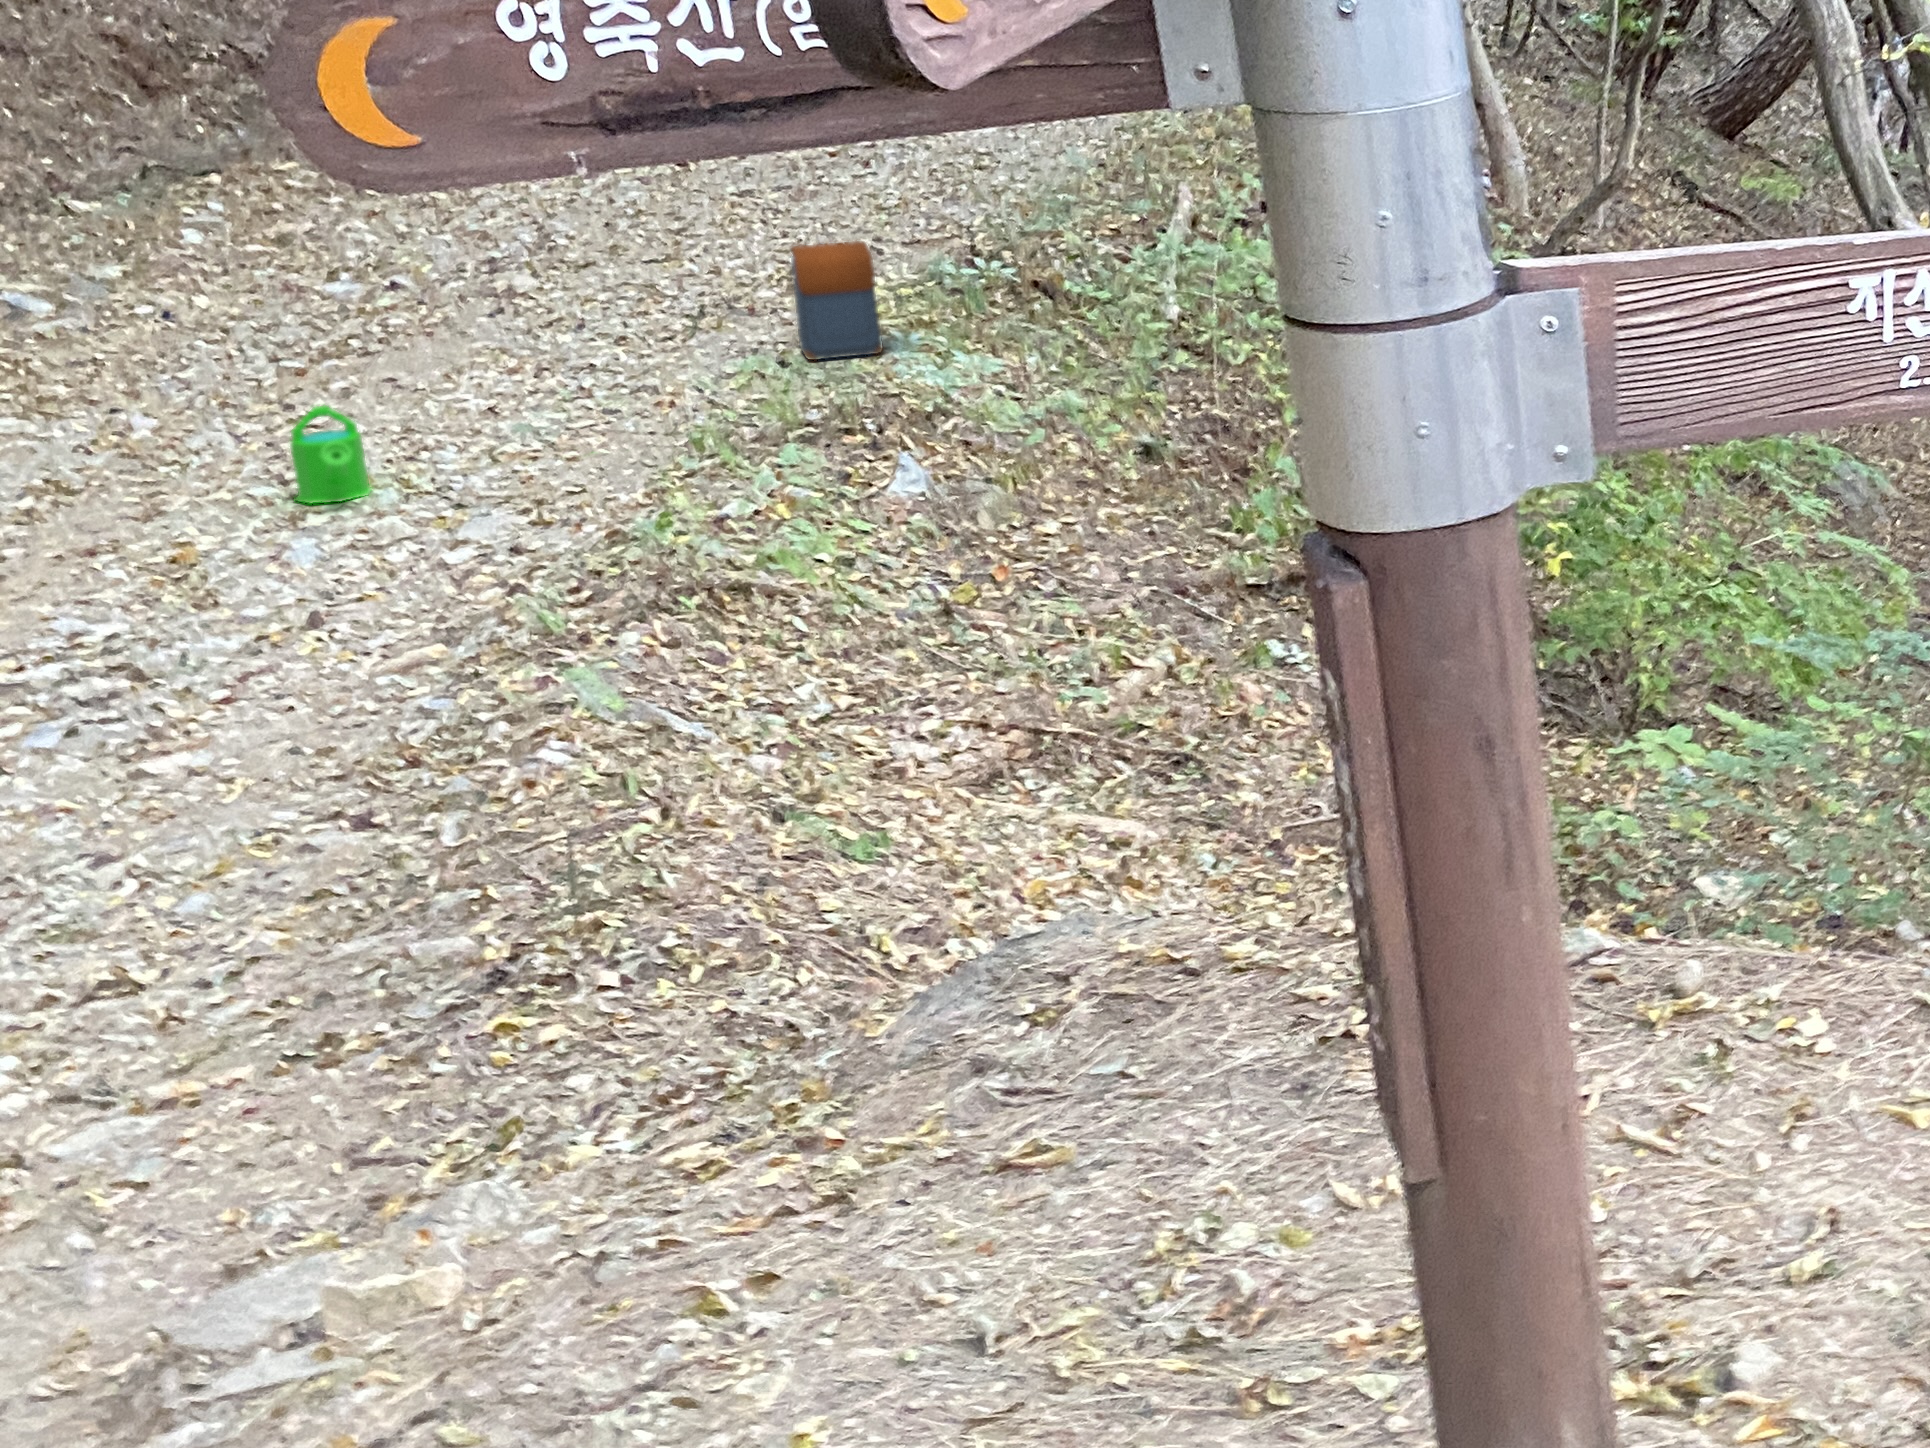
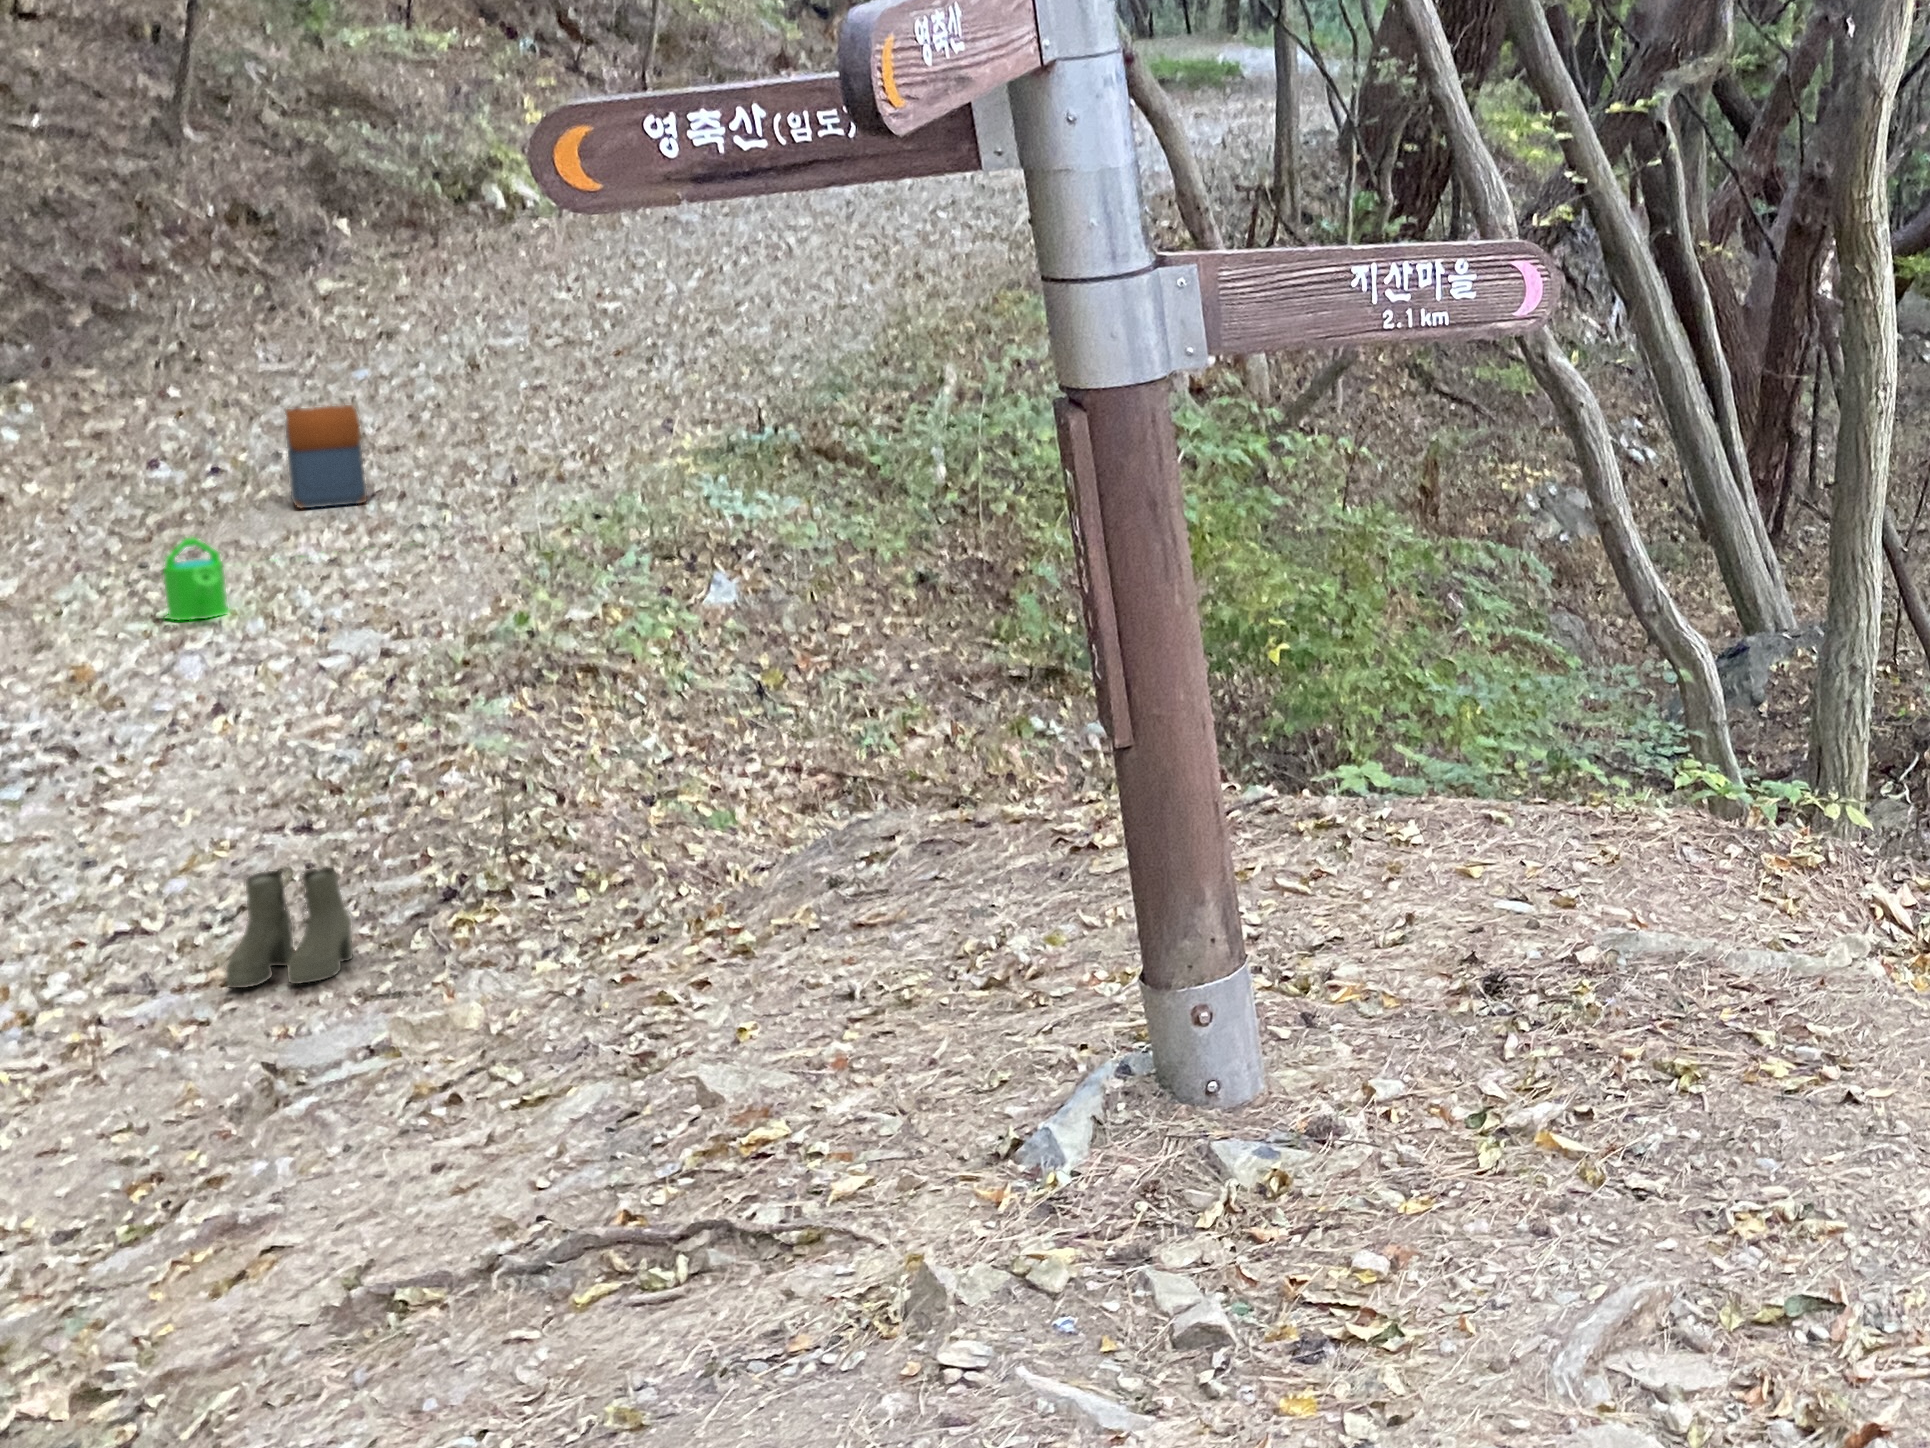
backpack: present [791,241,883,360] -> present [286,405,367,508]
boots: none [201,971,390,1148] -> present [226,868,353,988]

